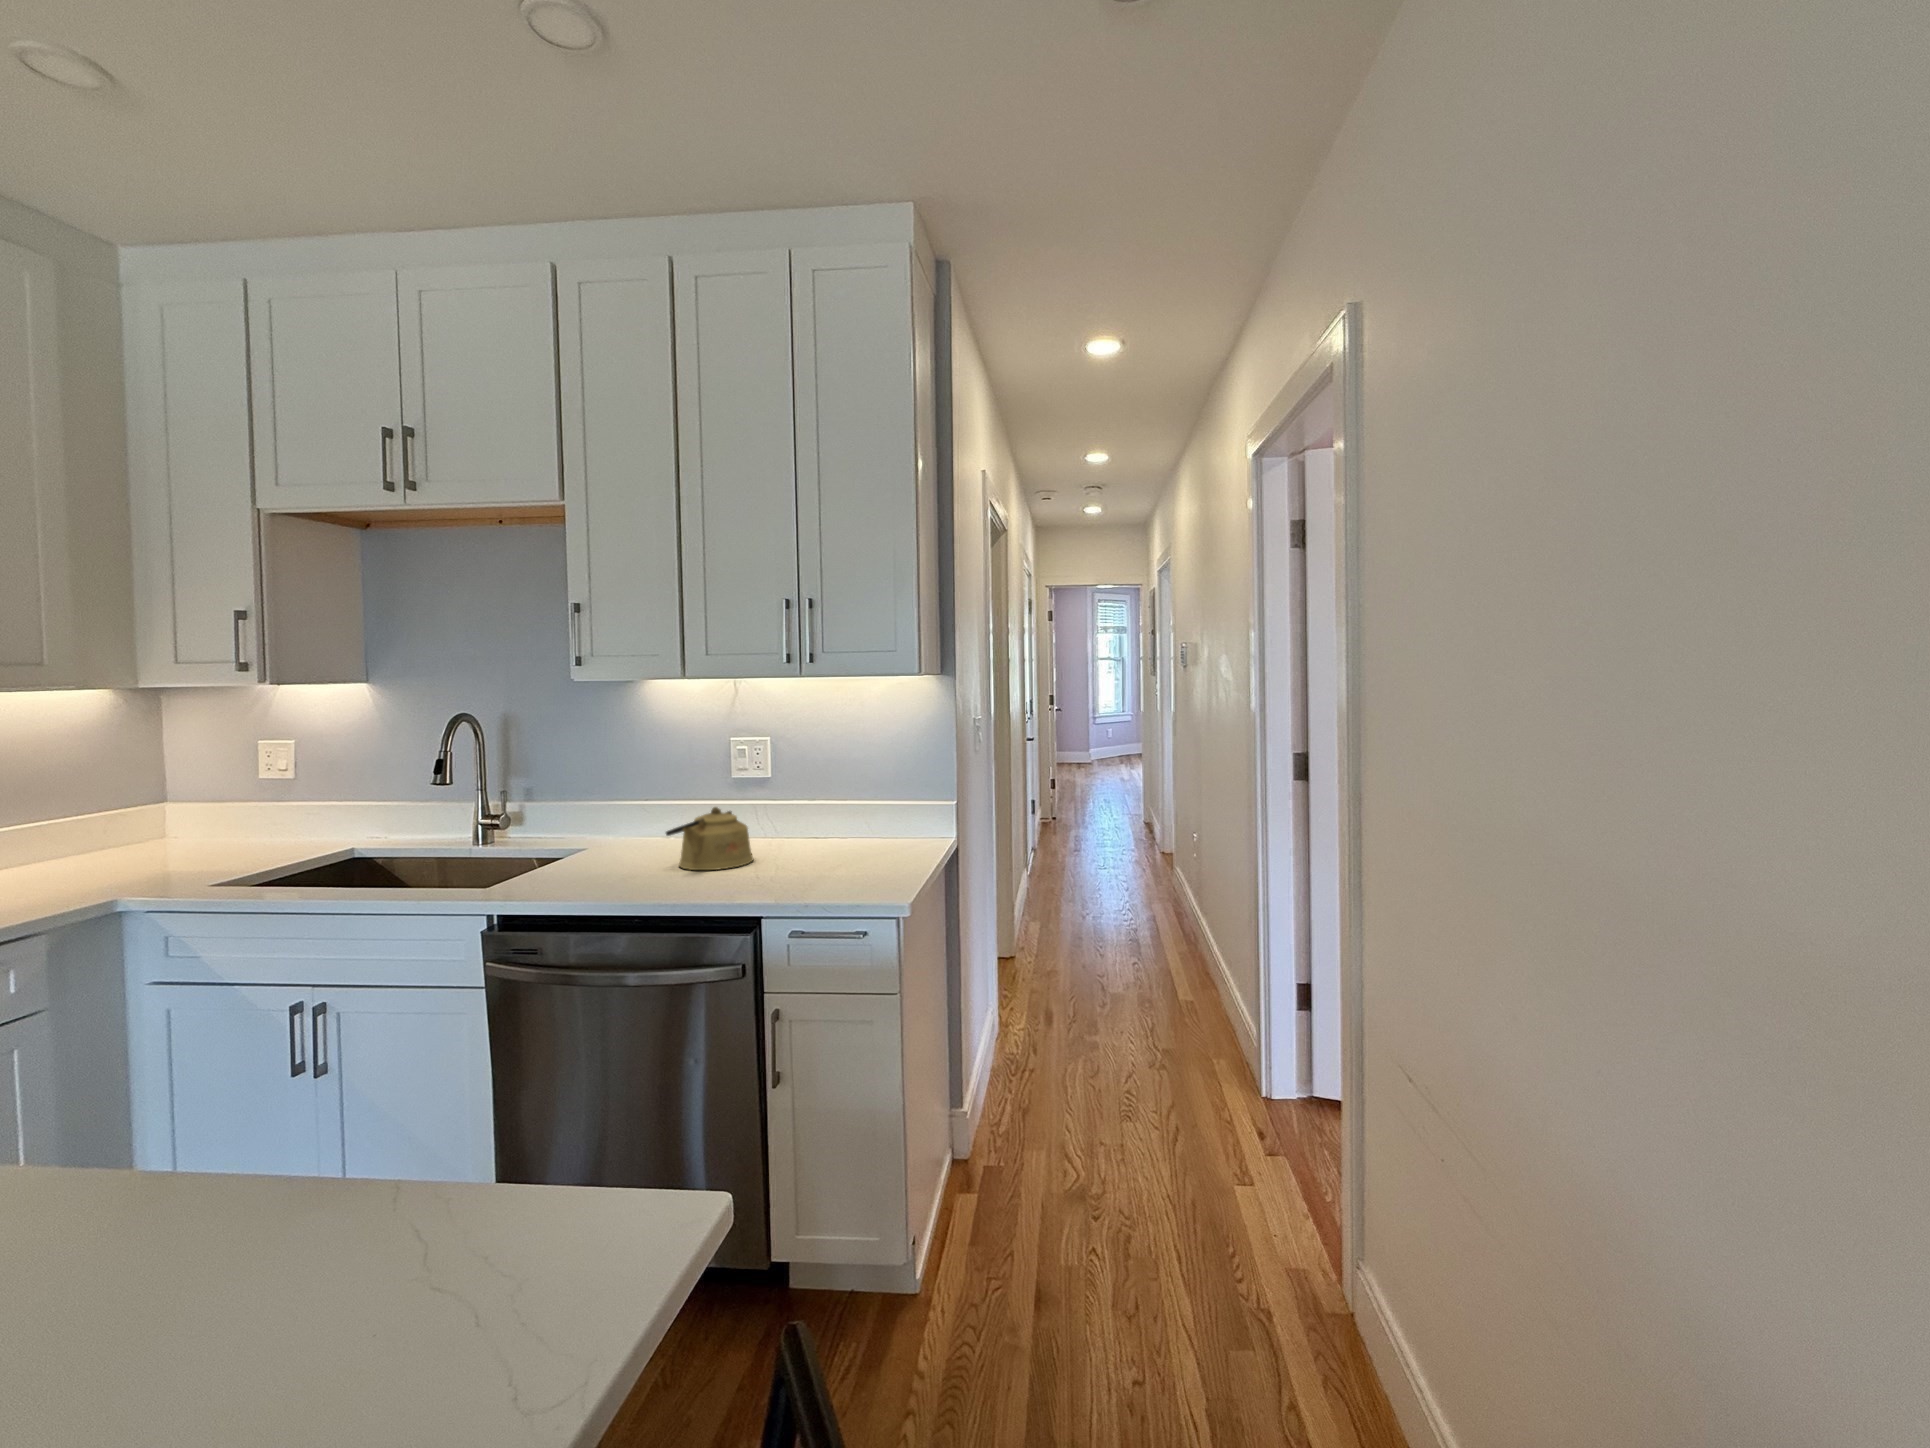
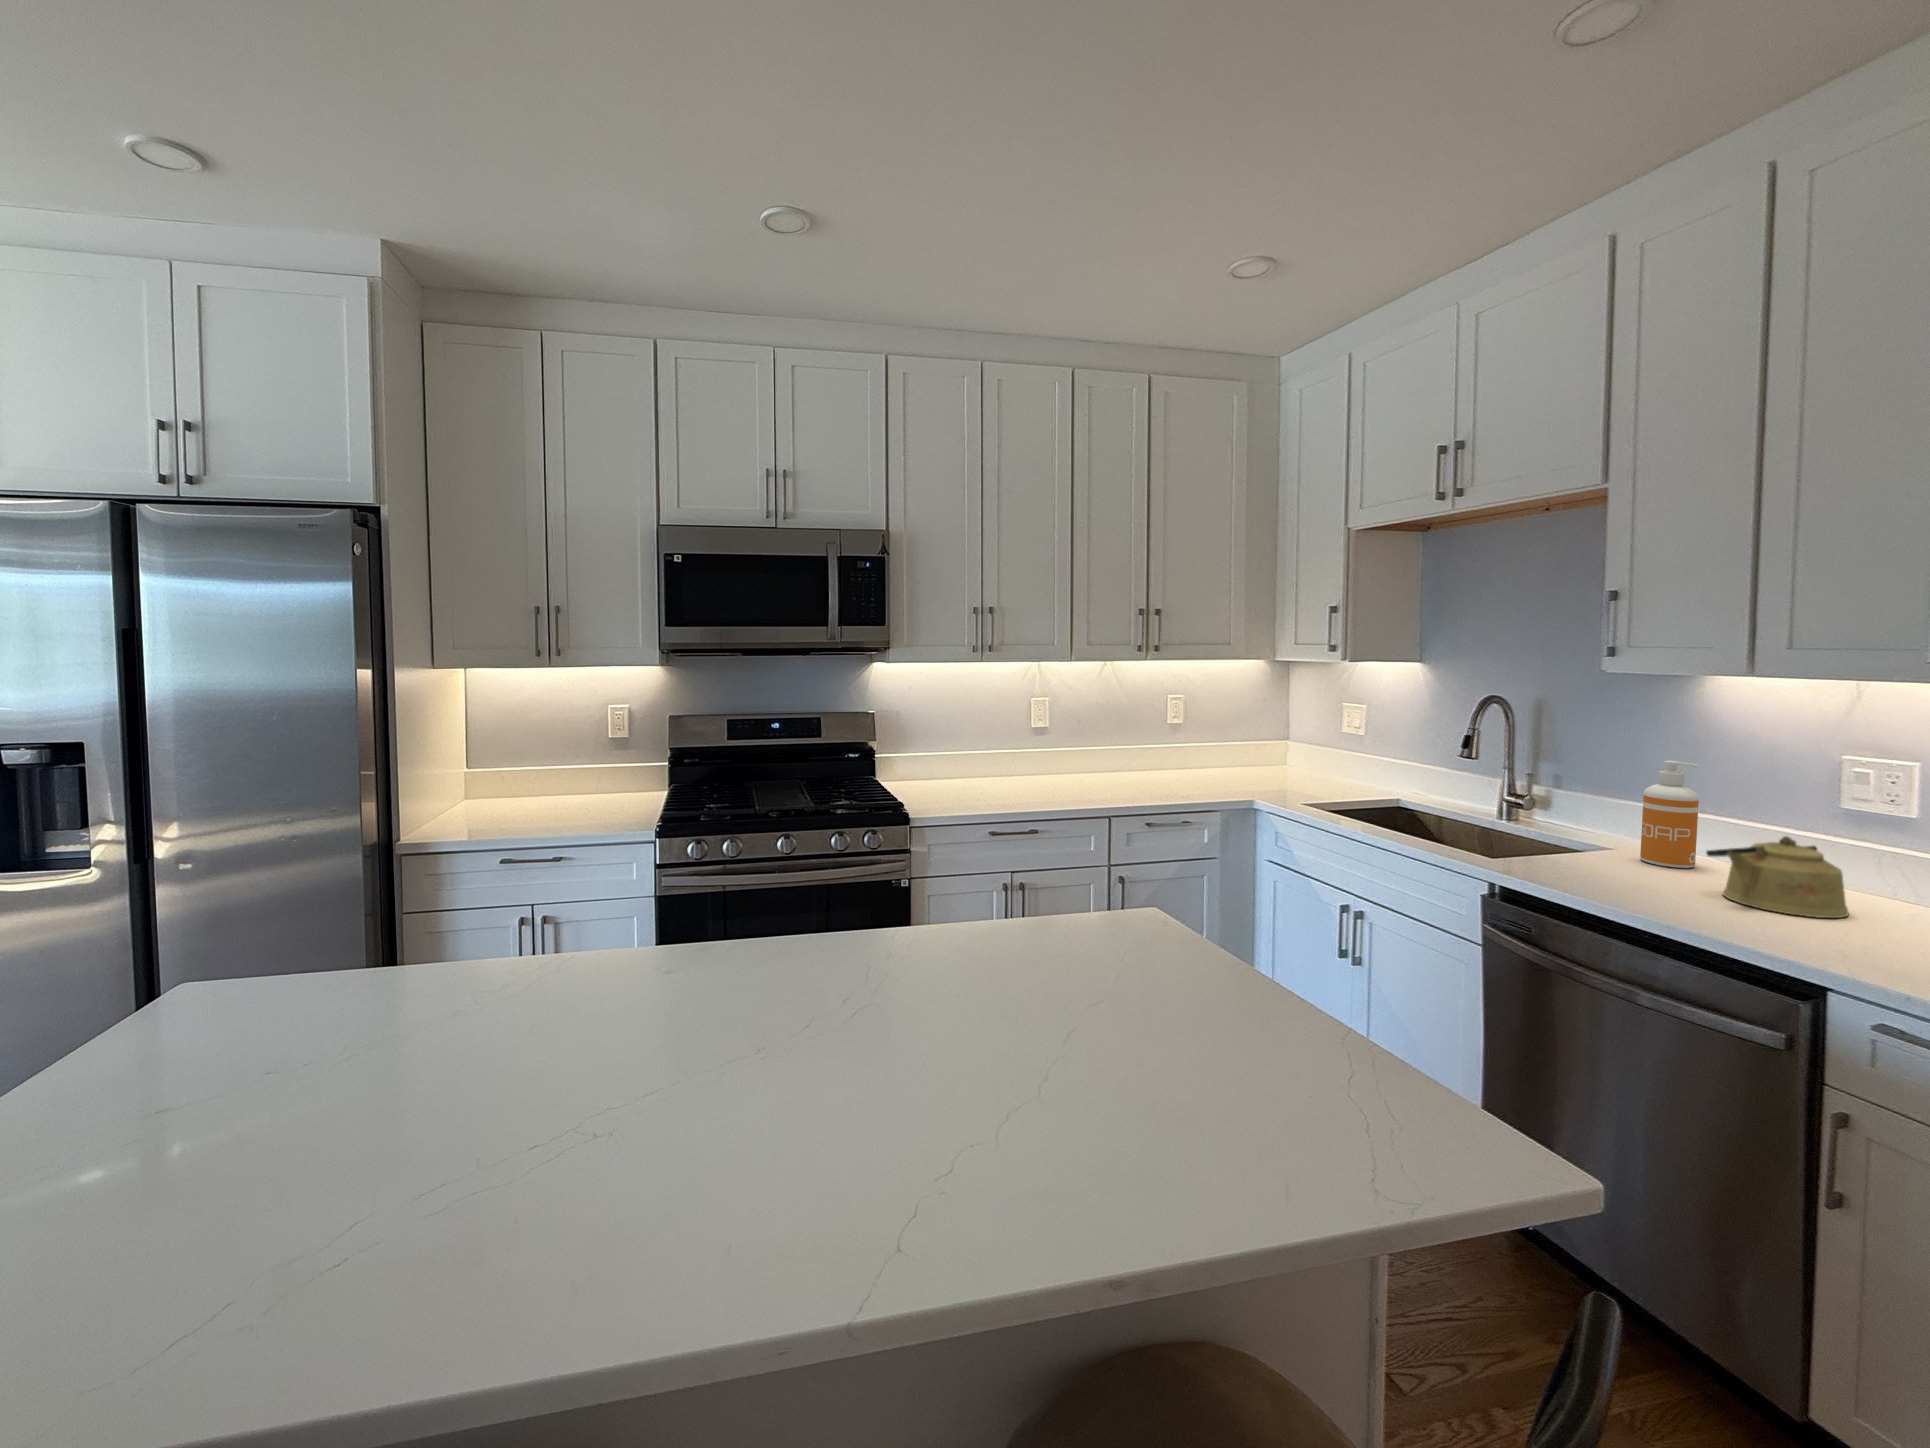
soap dispenser: none [609,759,651,855] -> present [1640,761,1699,868]

